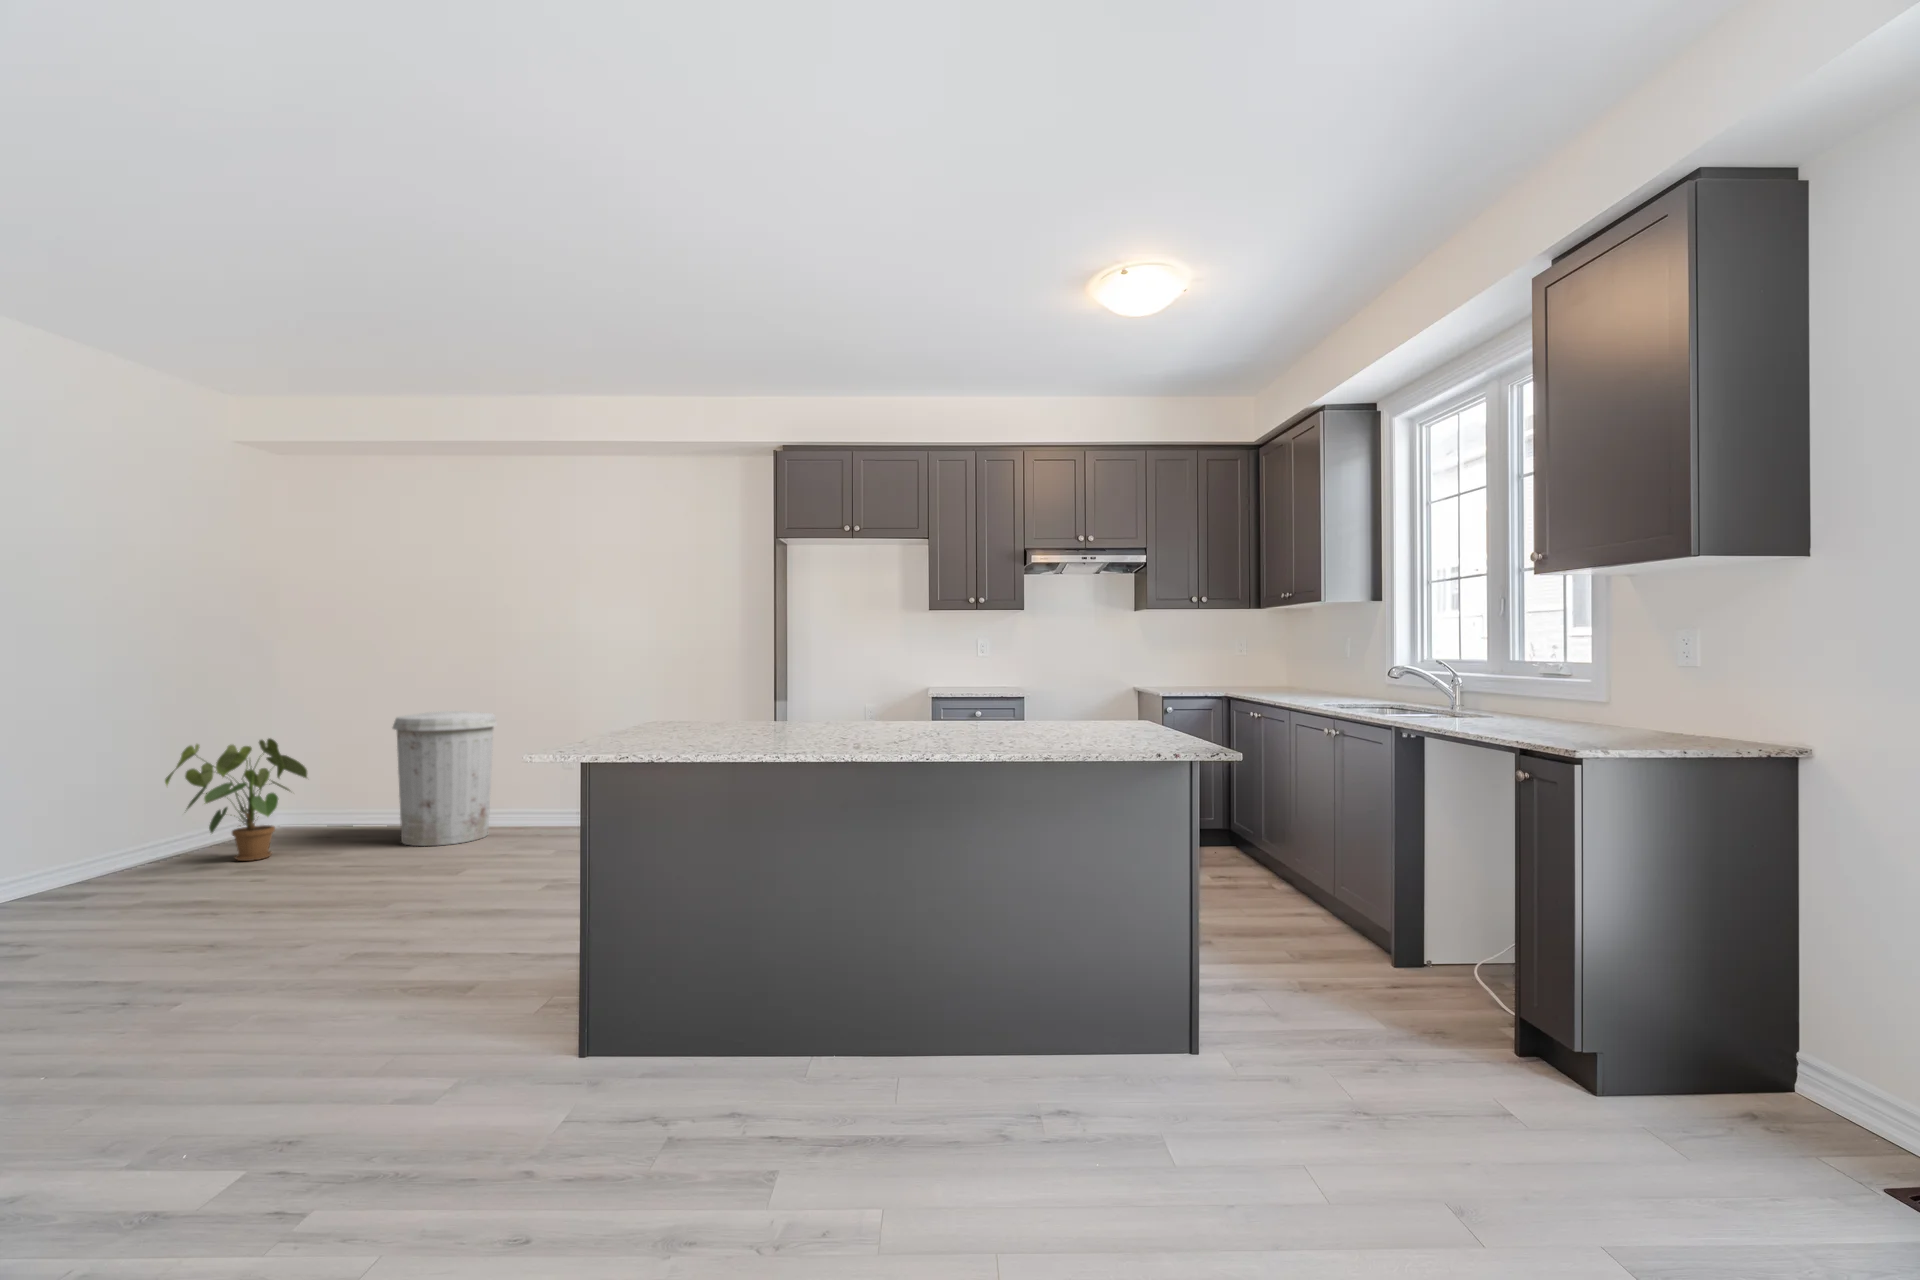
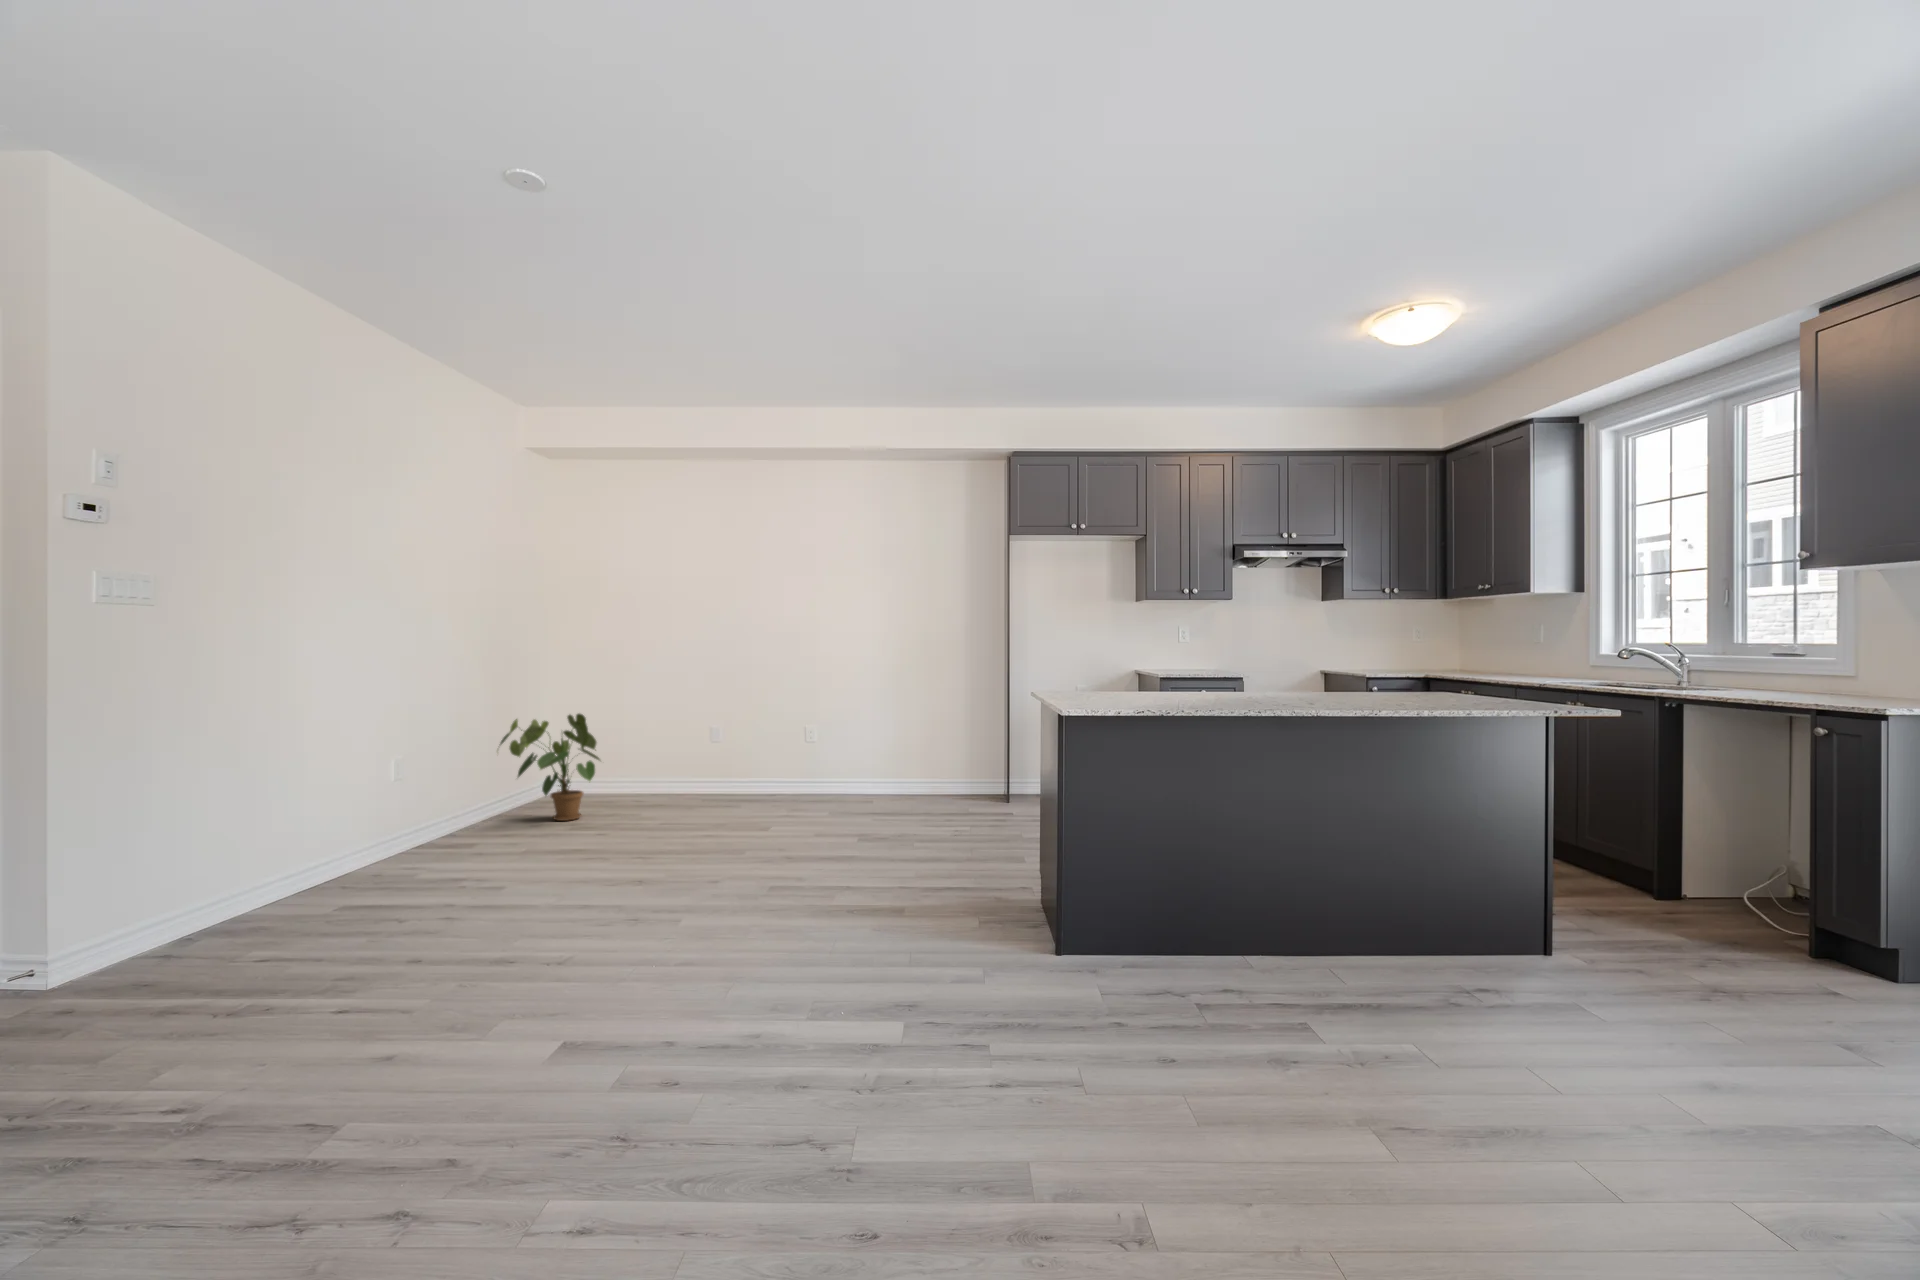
trash can: present [393,711,497,846] -> none [669,691,755,809]

